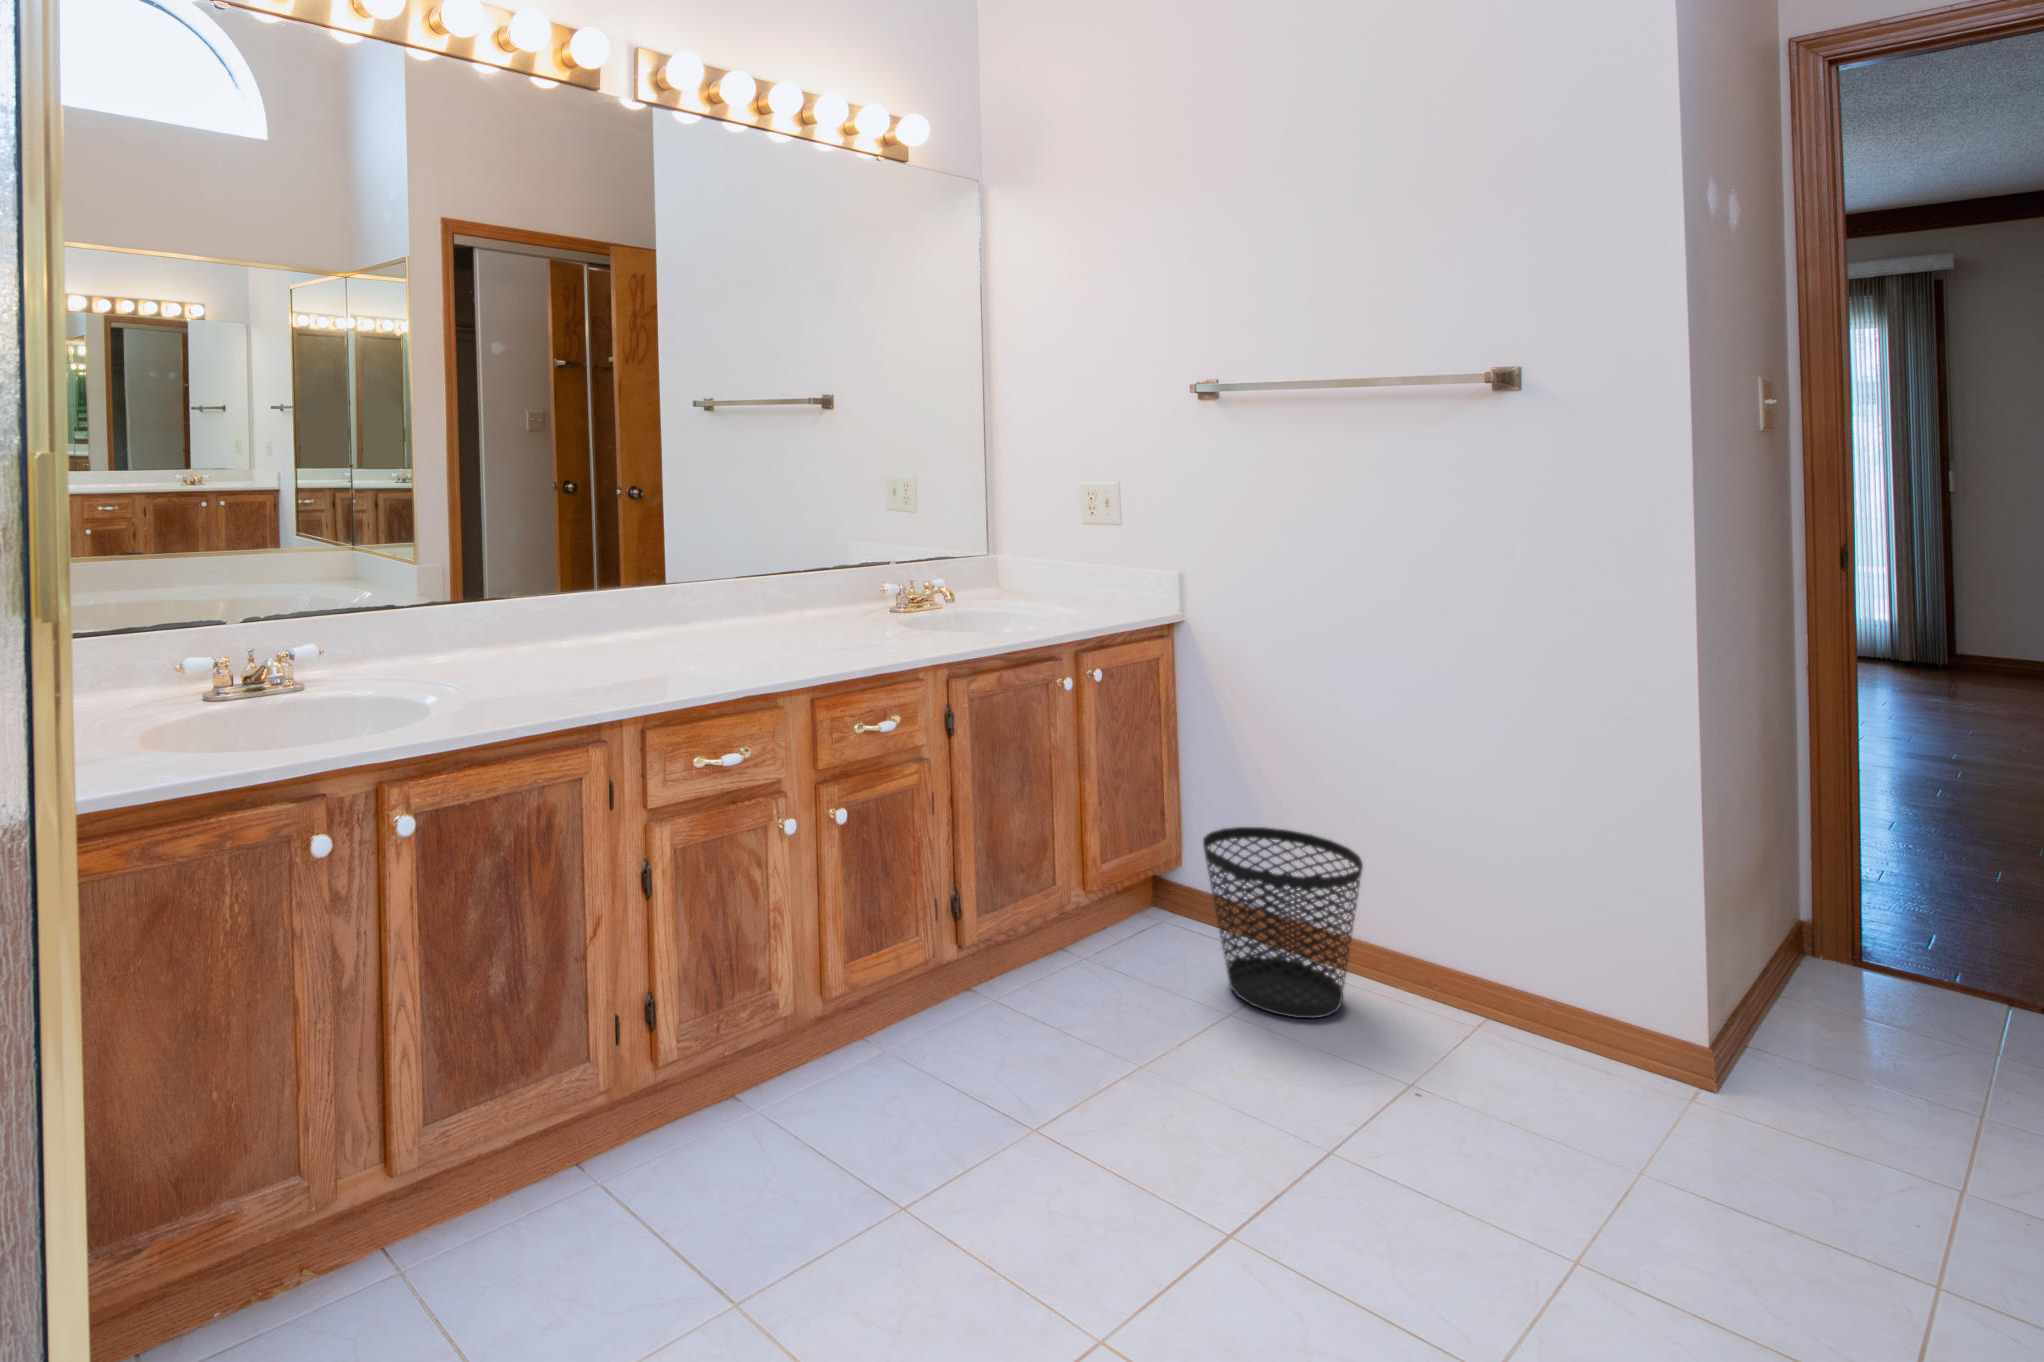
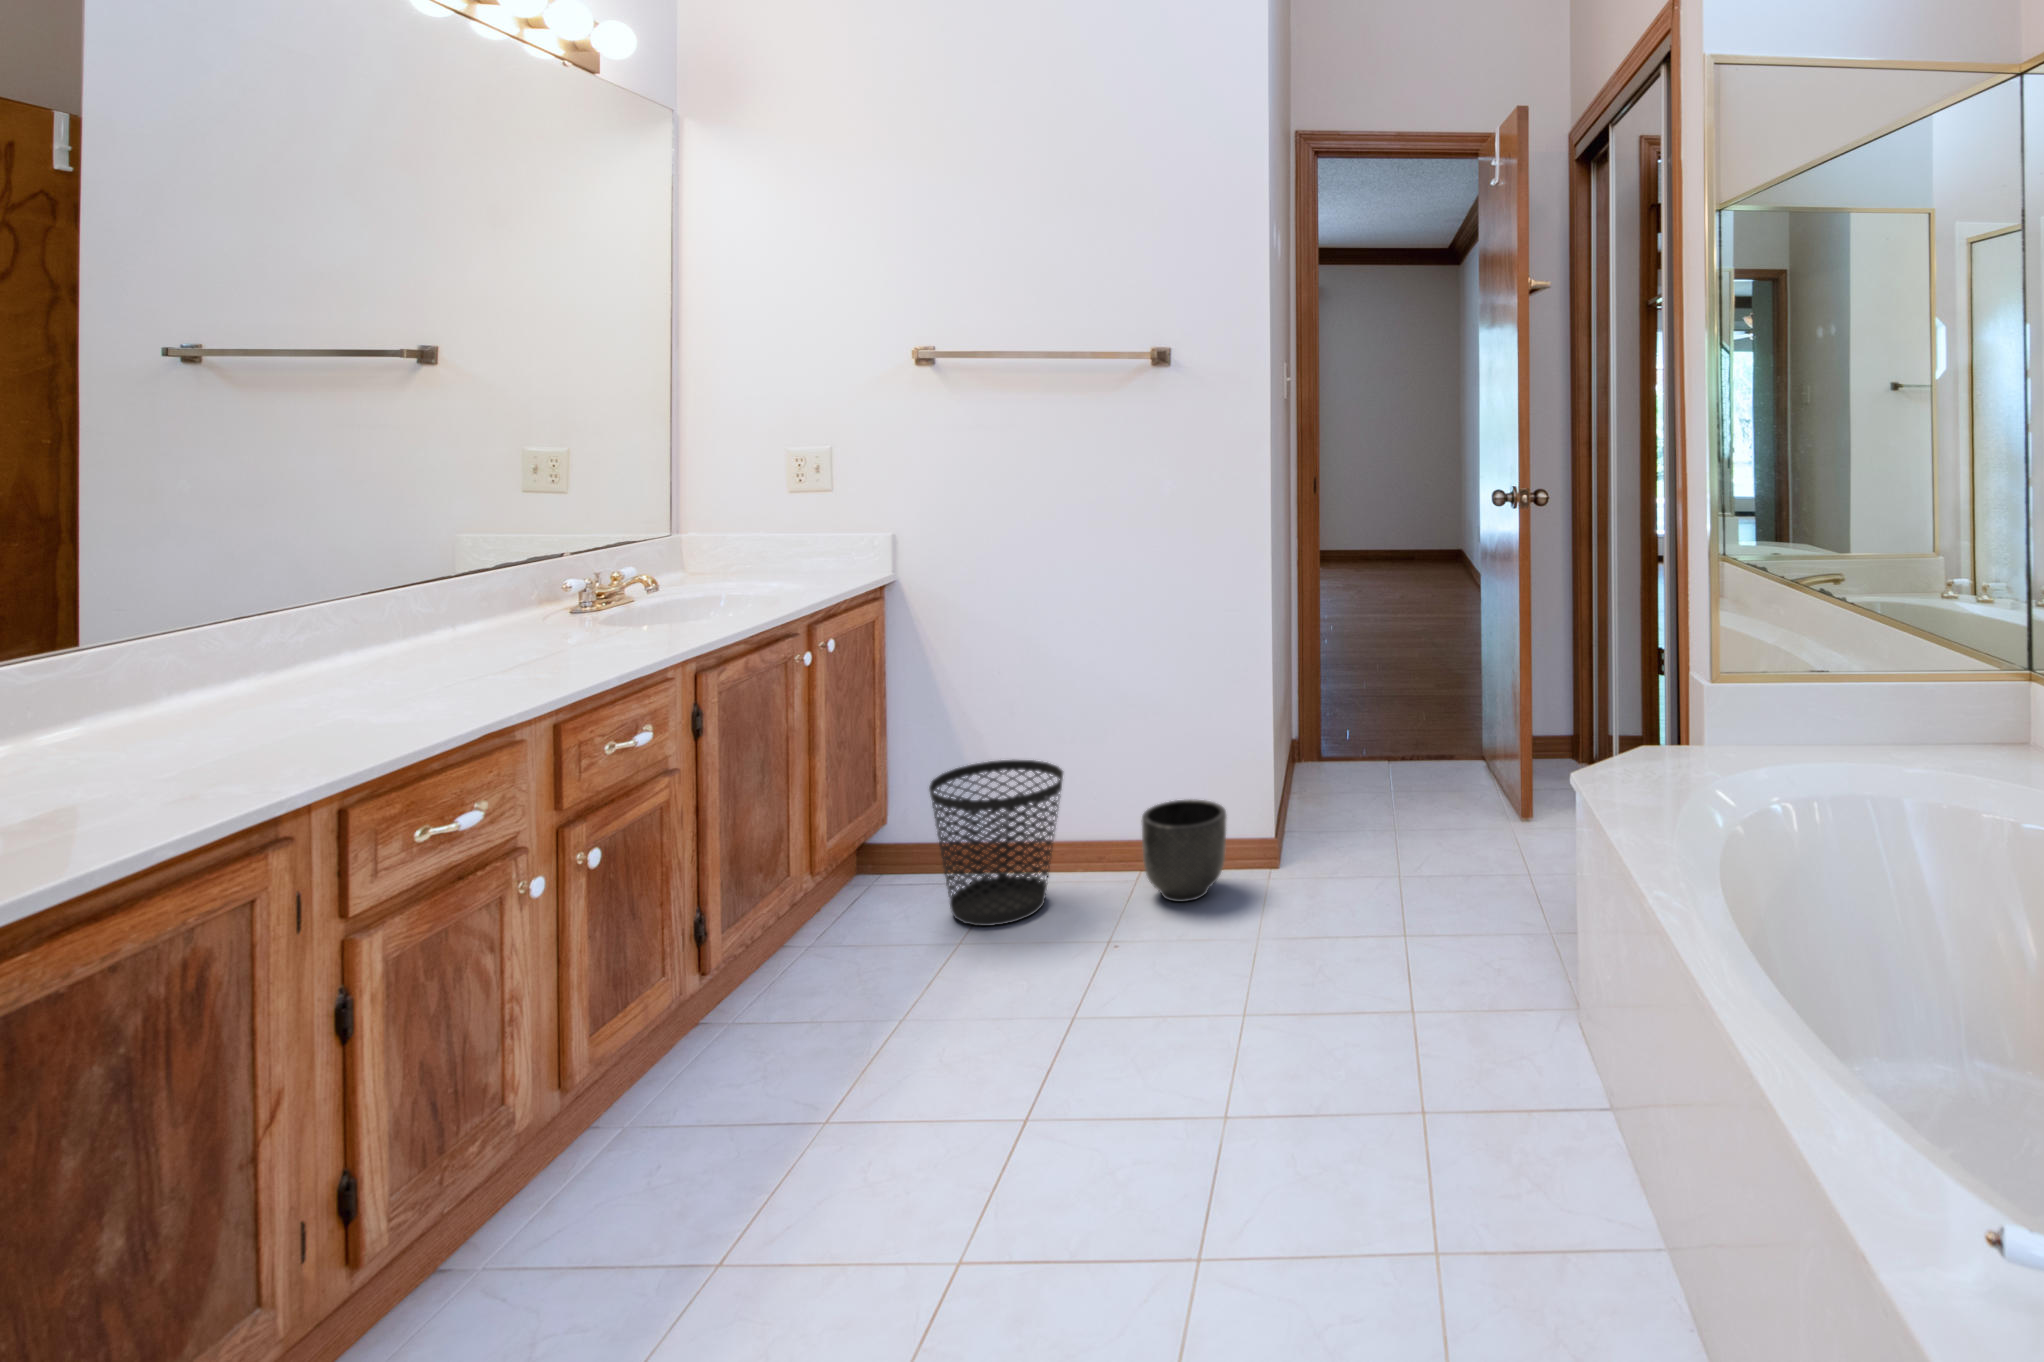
planter: none [1467,942,1604,1086] -> present [1141,800,1226,902]

